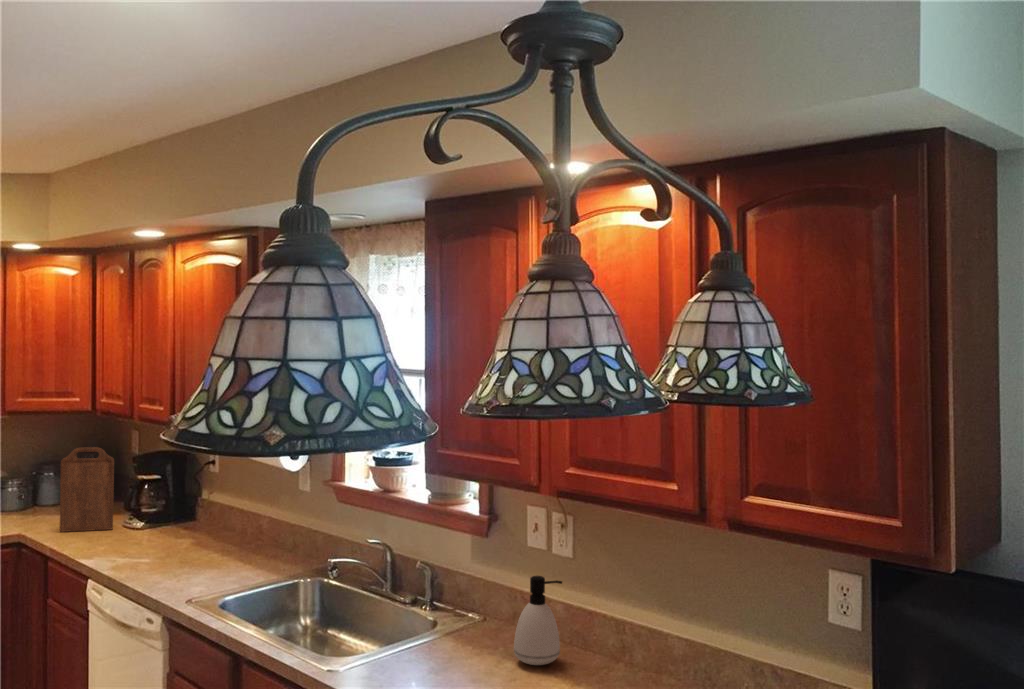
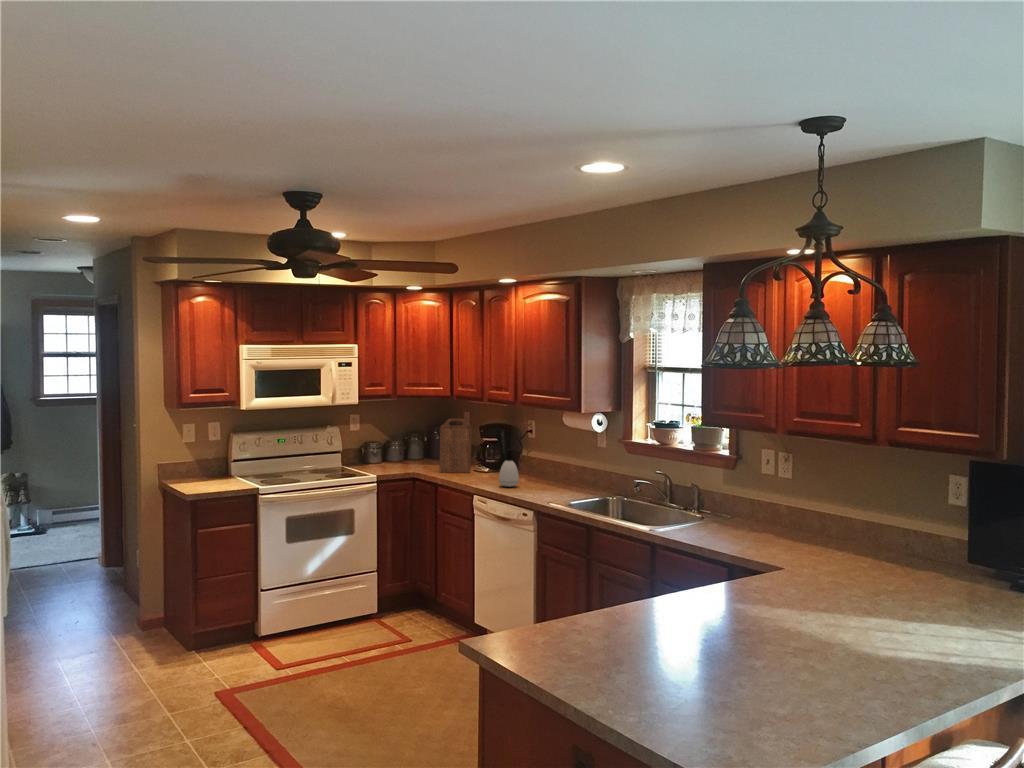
soap dispenser: present [514,576,562,665] -> present [499,449,519,487]

